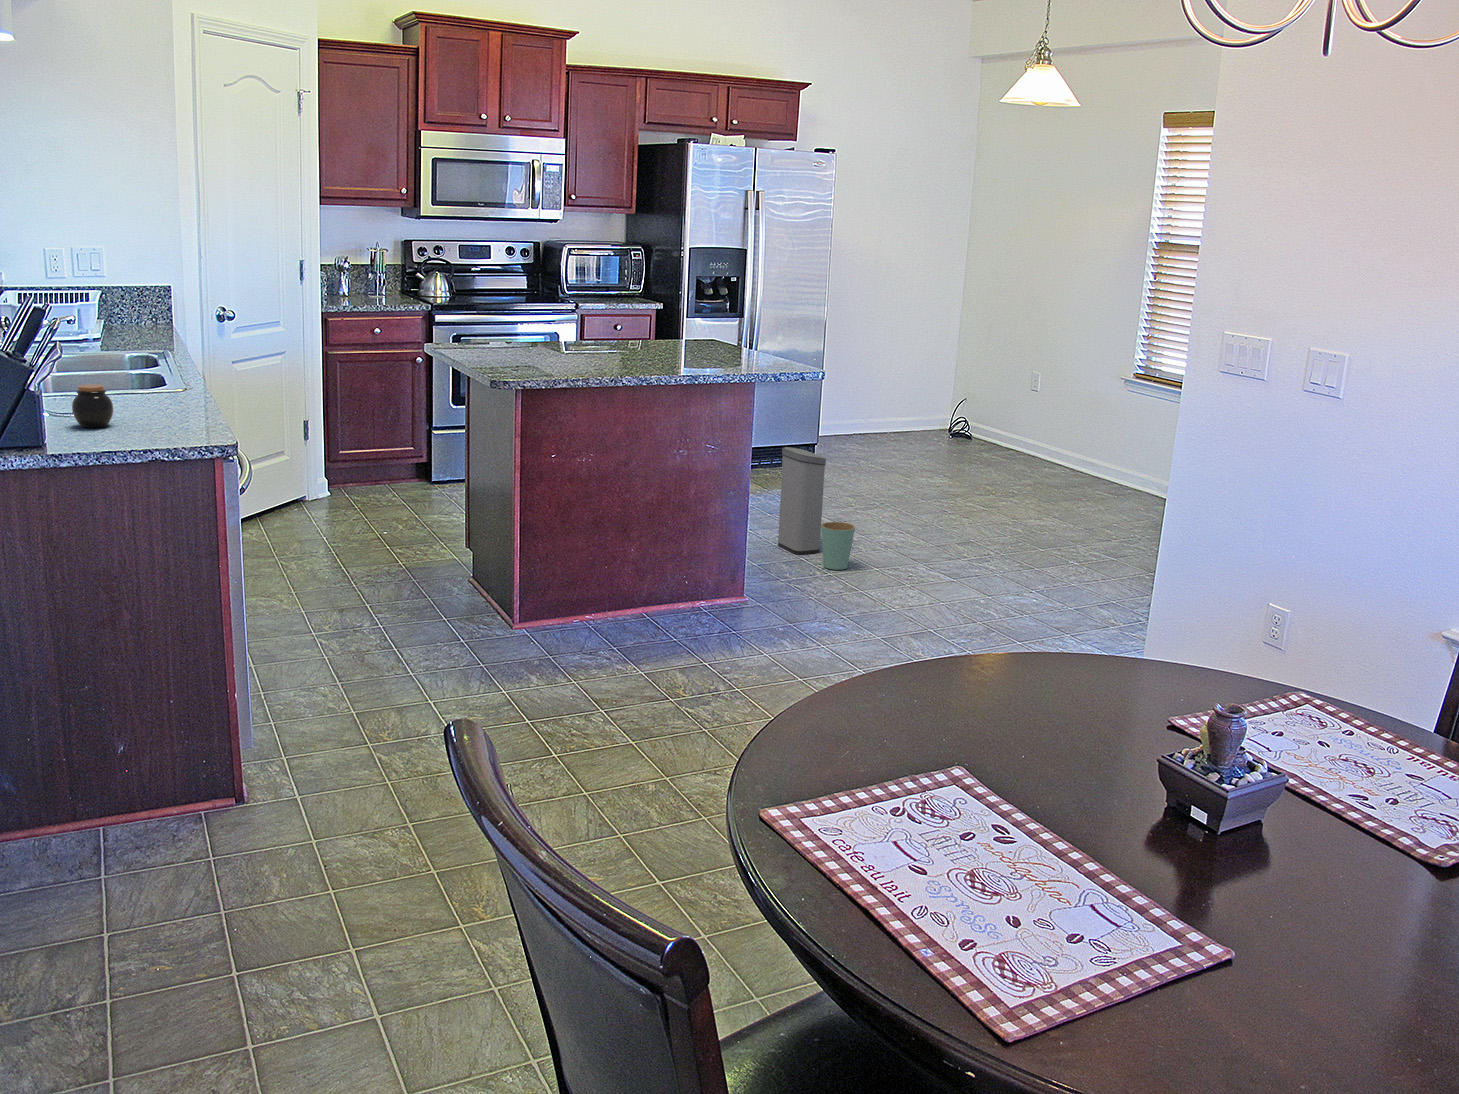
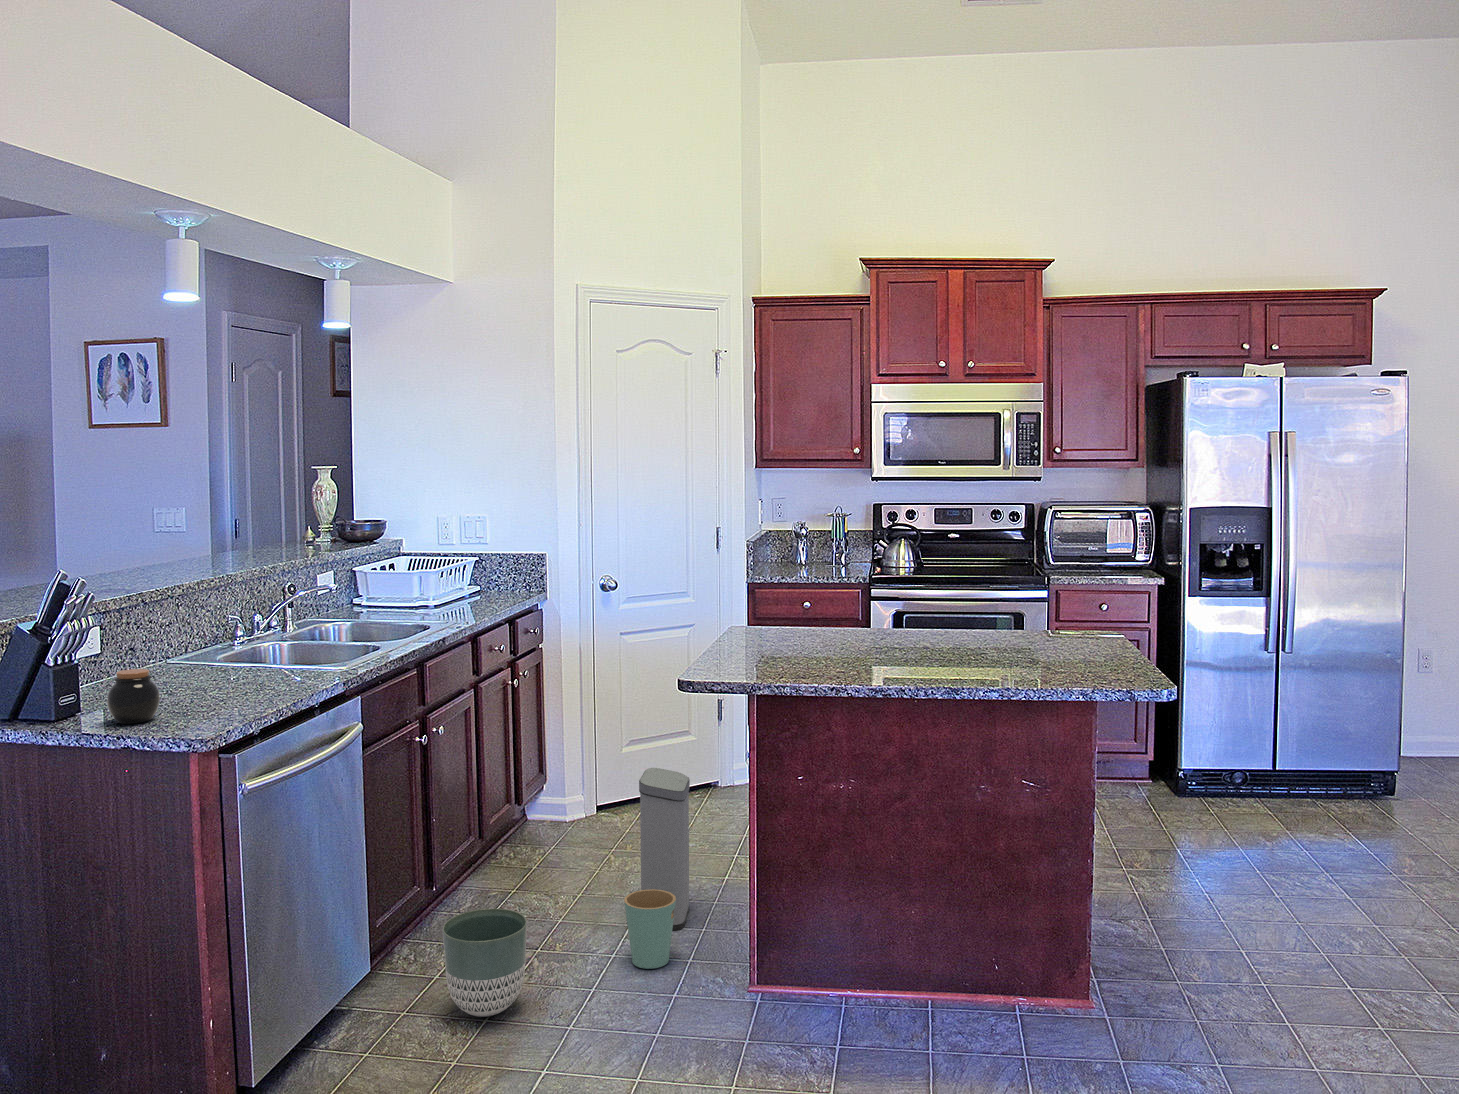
trash can: present [778,447,855,570] -> present [624,768,690,969]
planter: none [272,570,339,646] -> present [443,909,527,1017]

